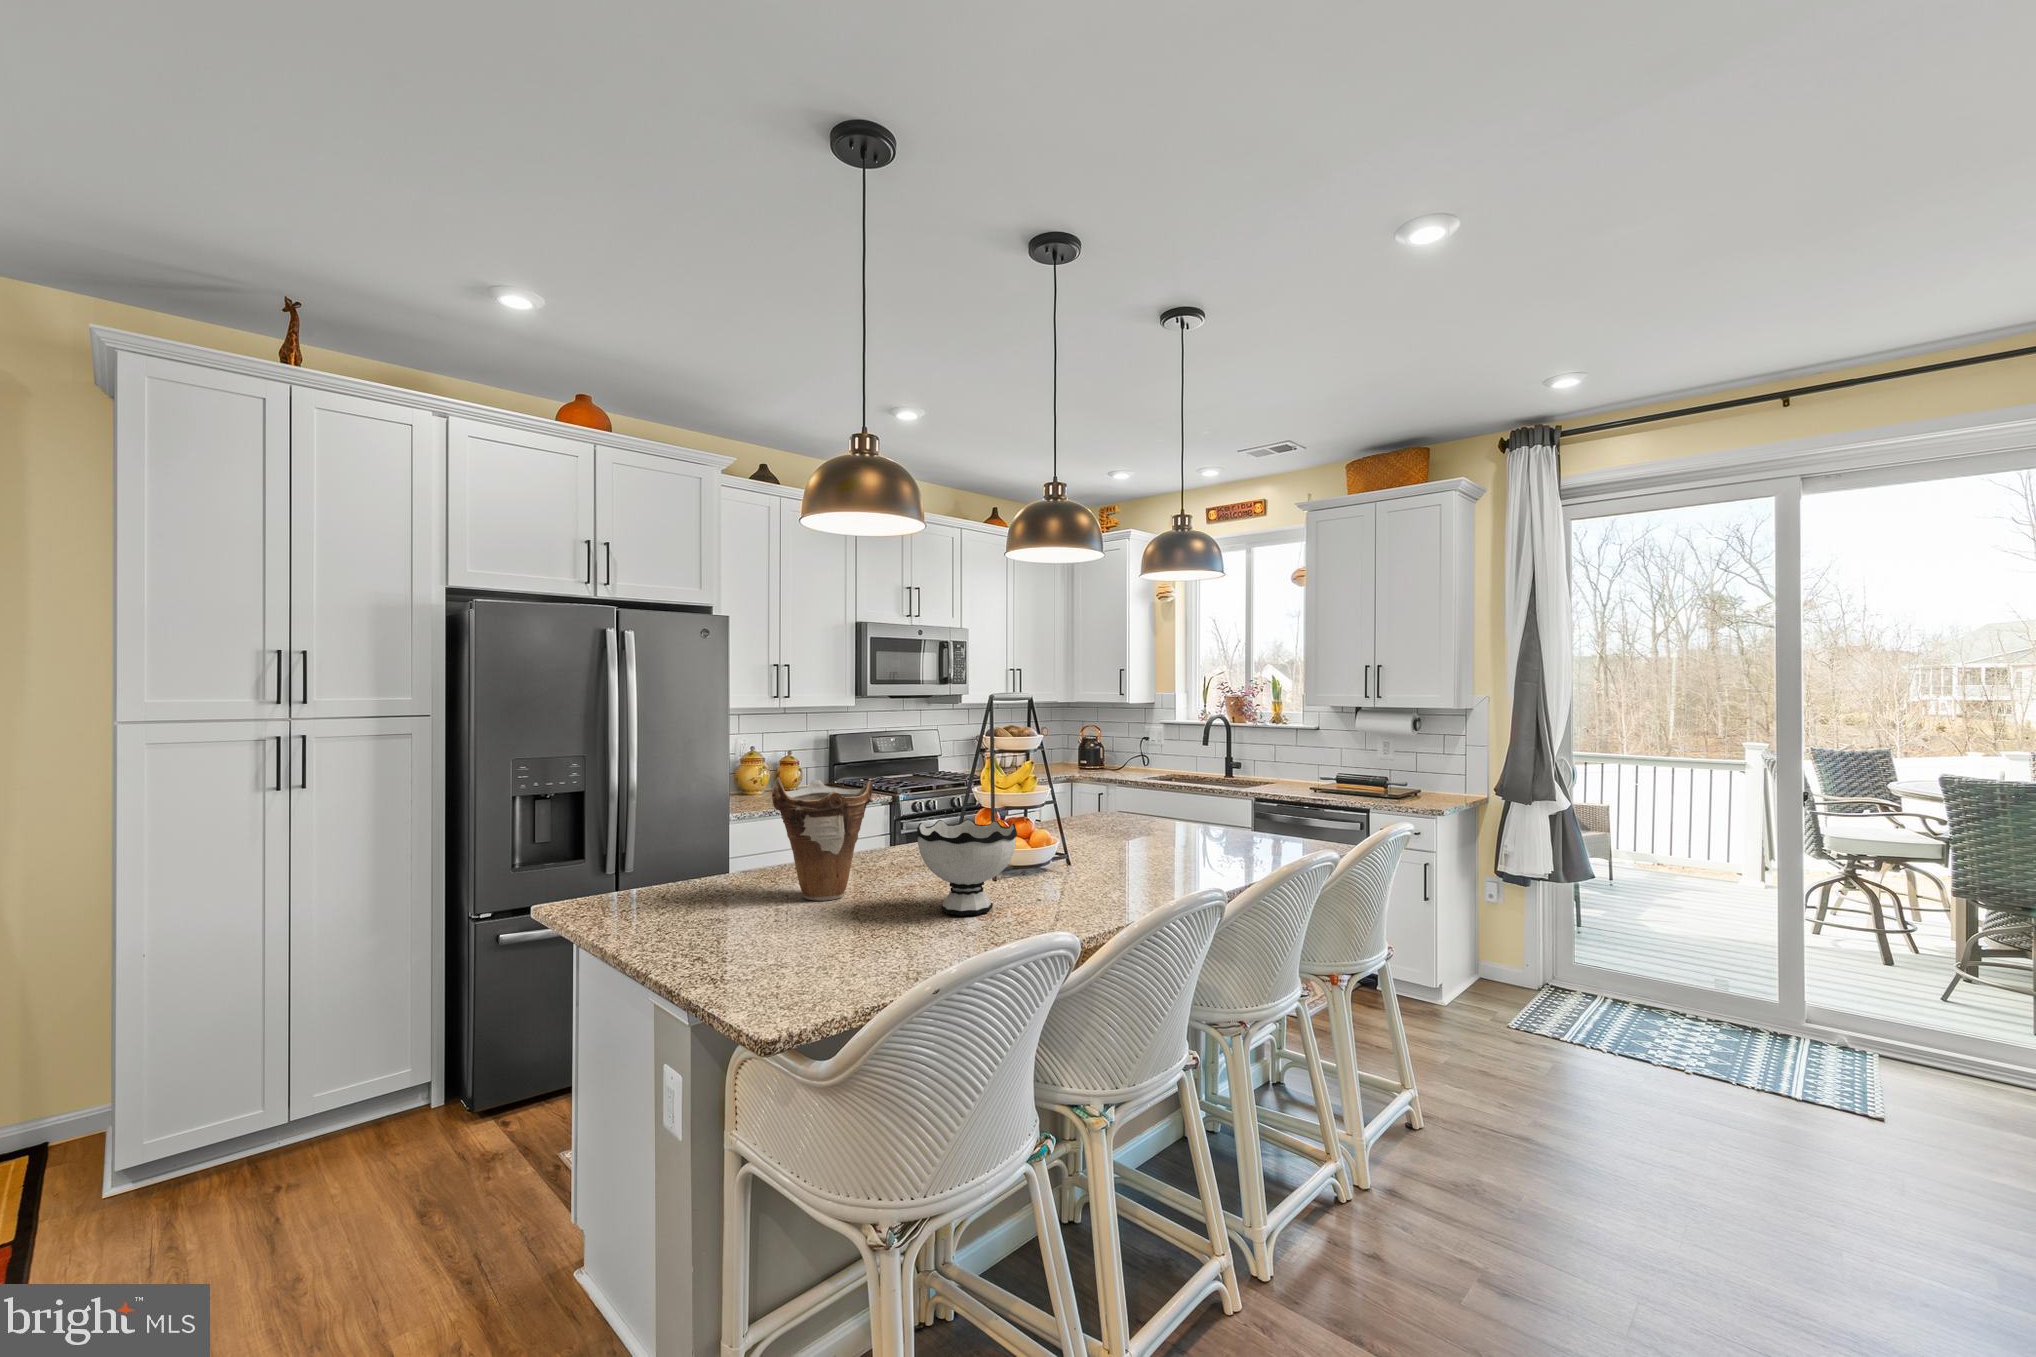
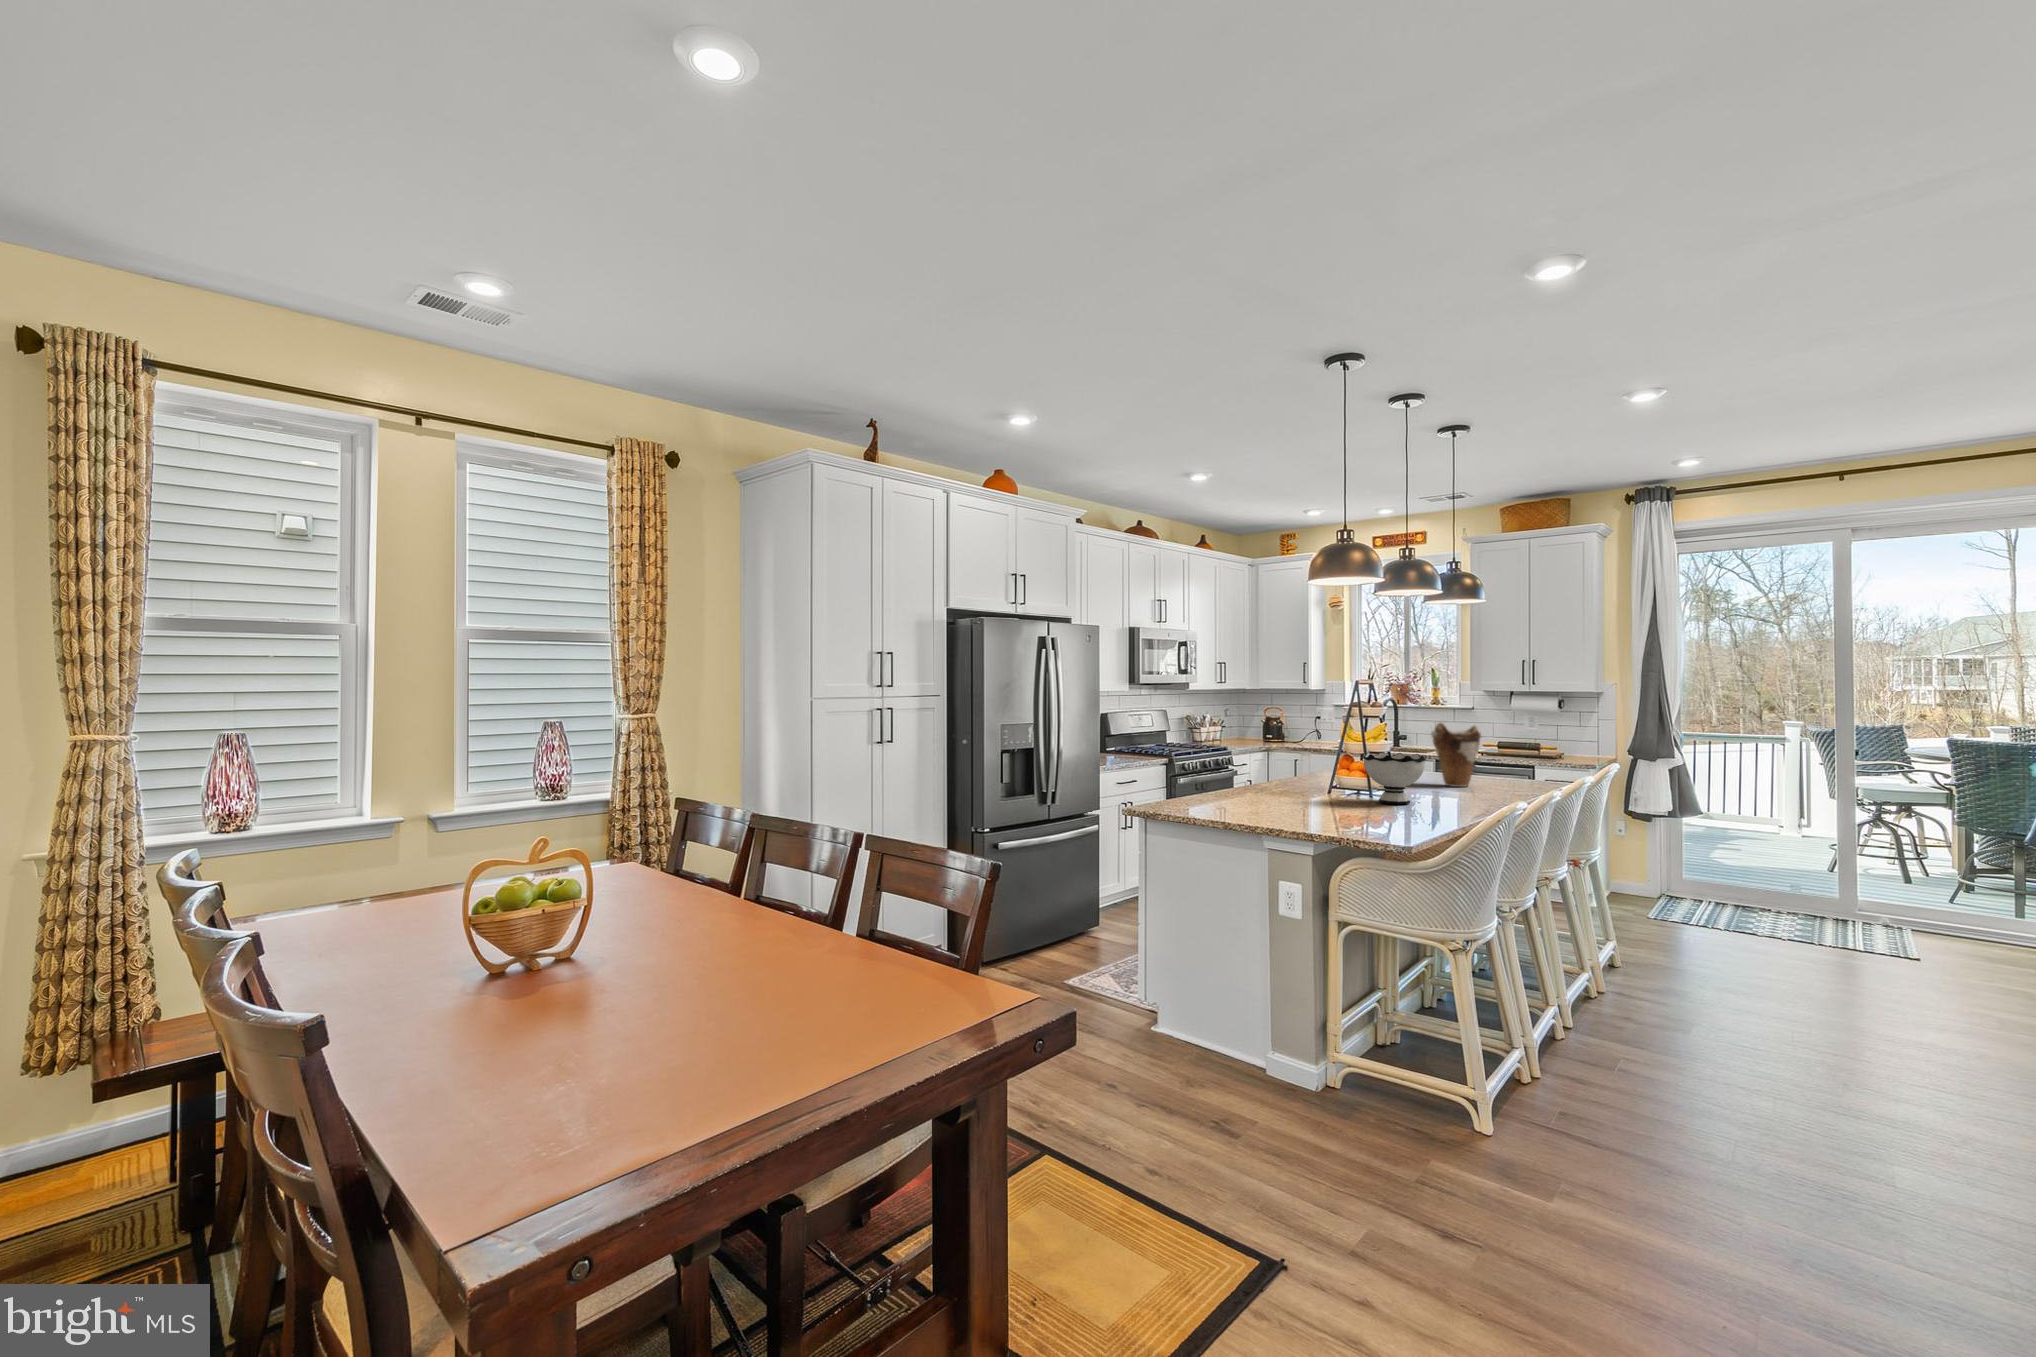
vase: present [772,778,873,901] -> present [1431,723,1481,787]

